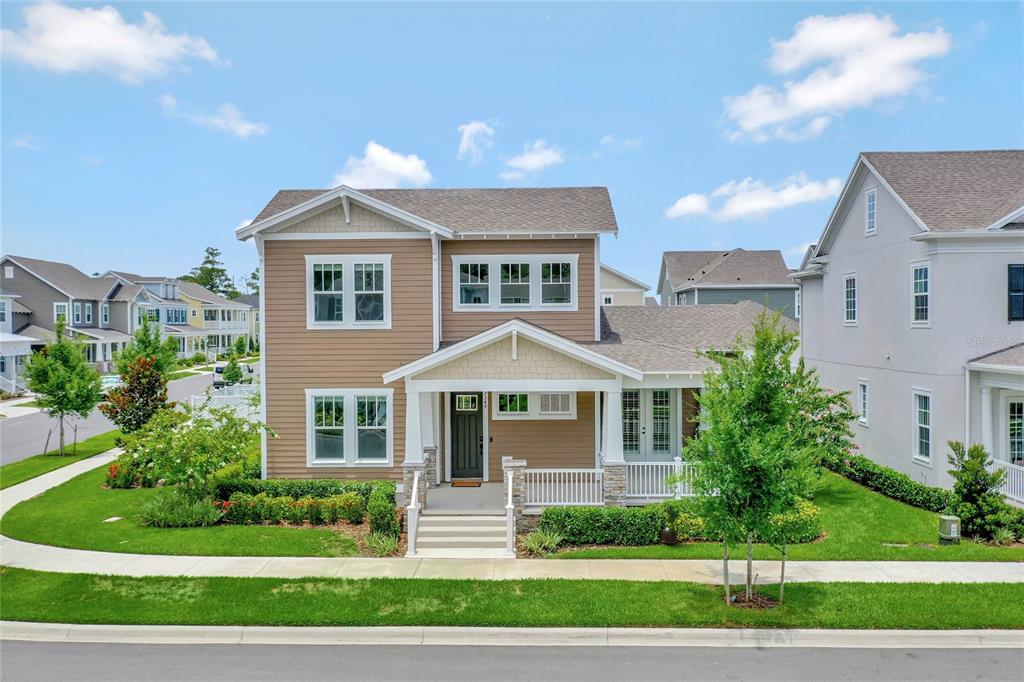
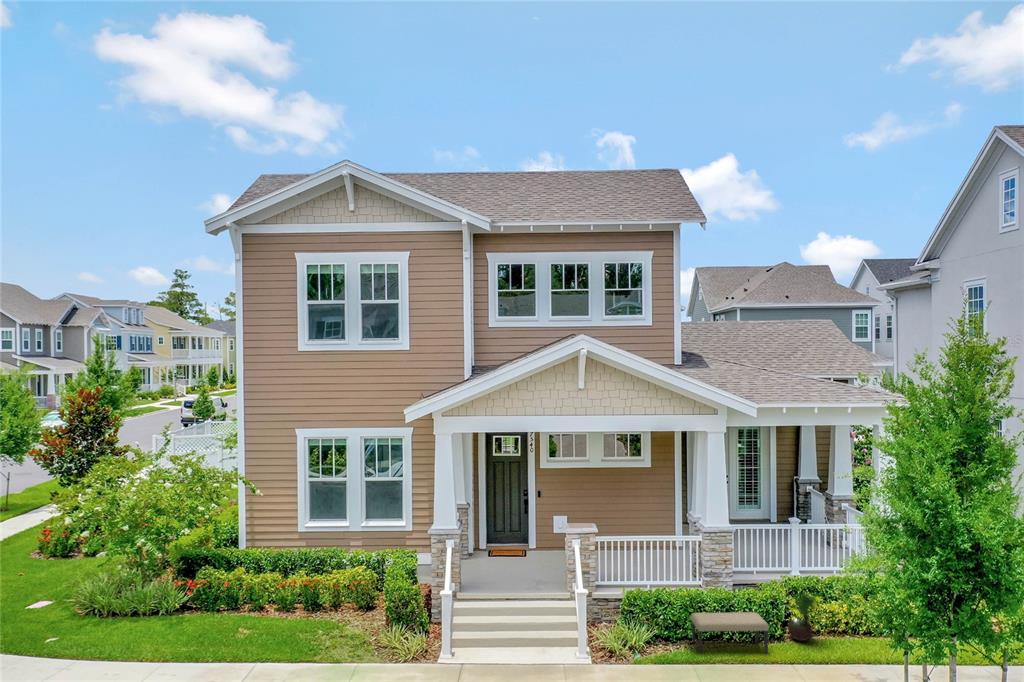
bench: none [590,523,643,551] -> present [691,612,769,653]

